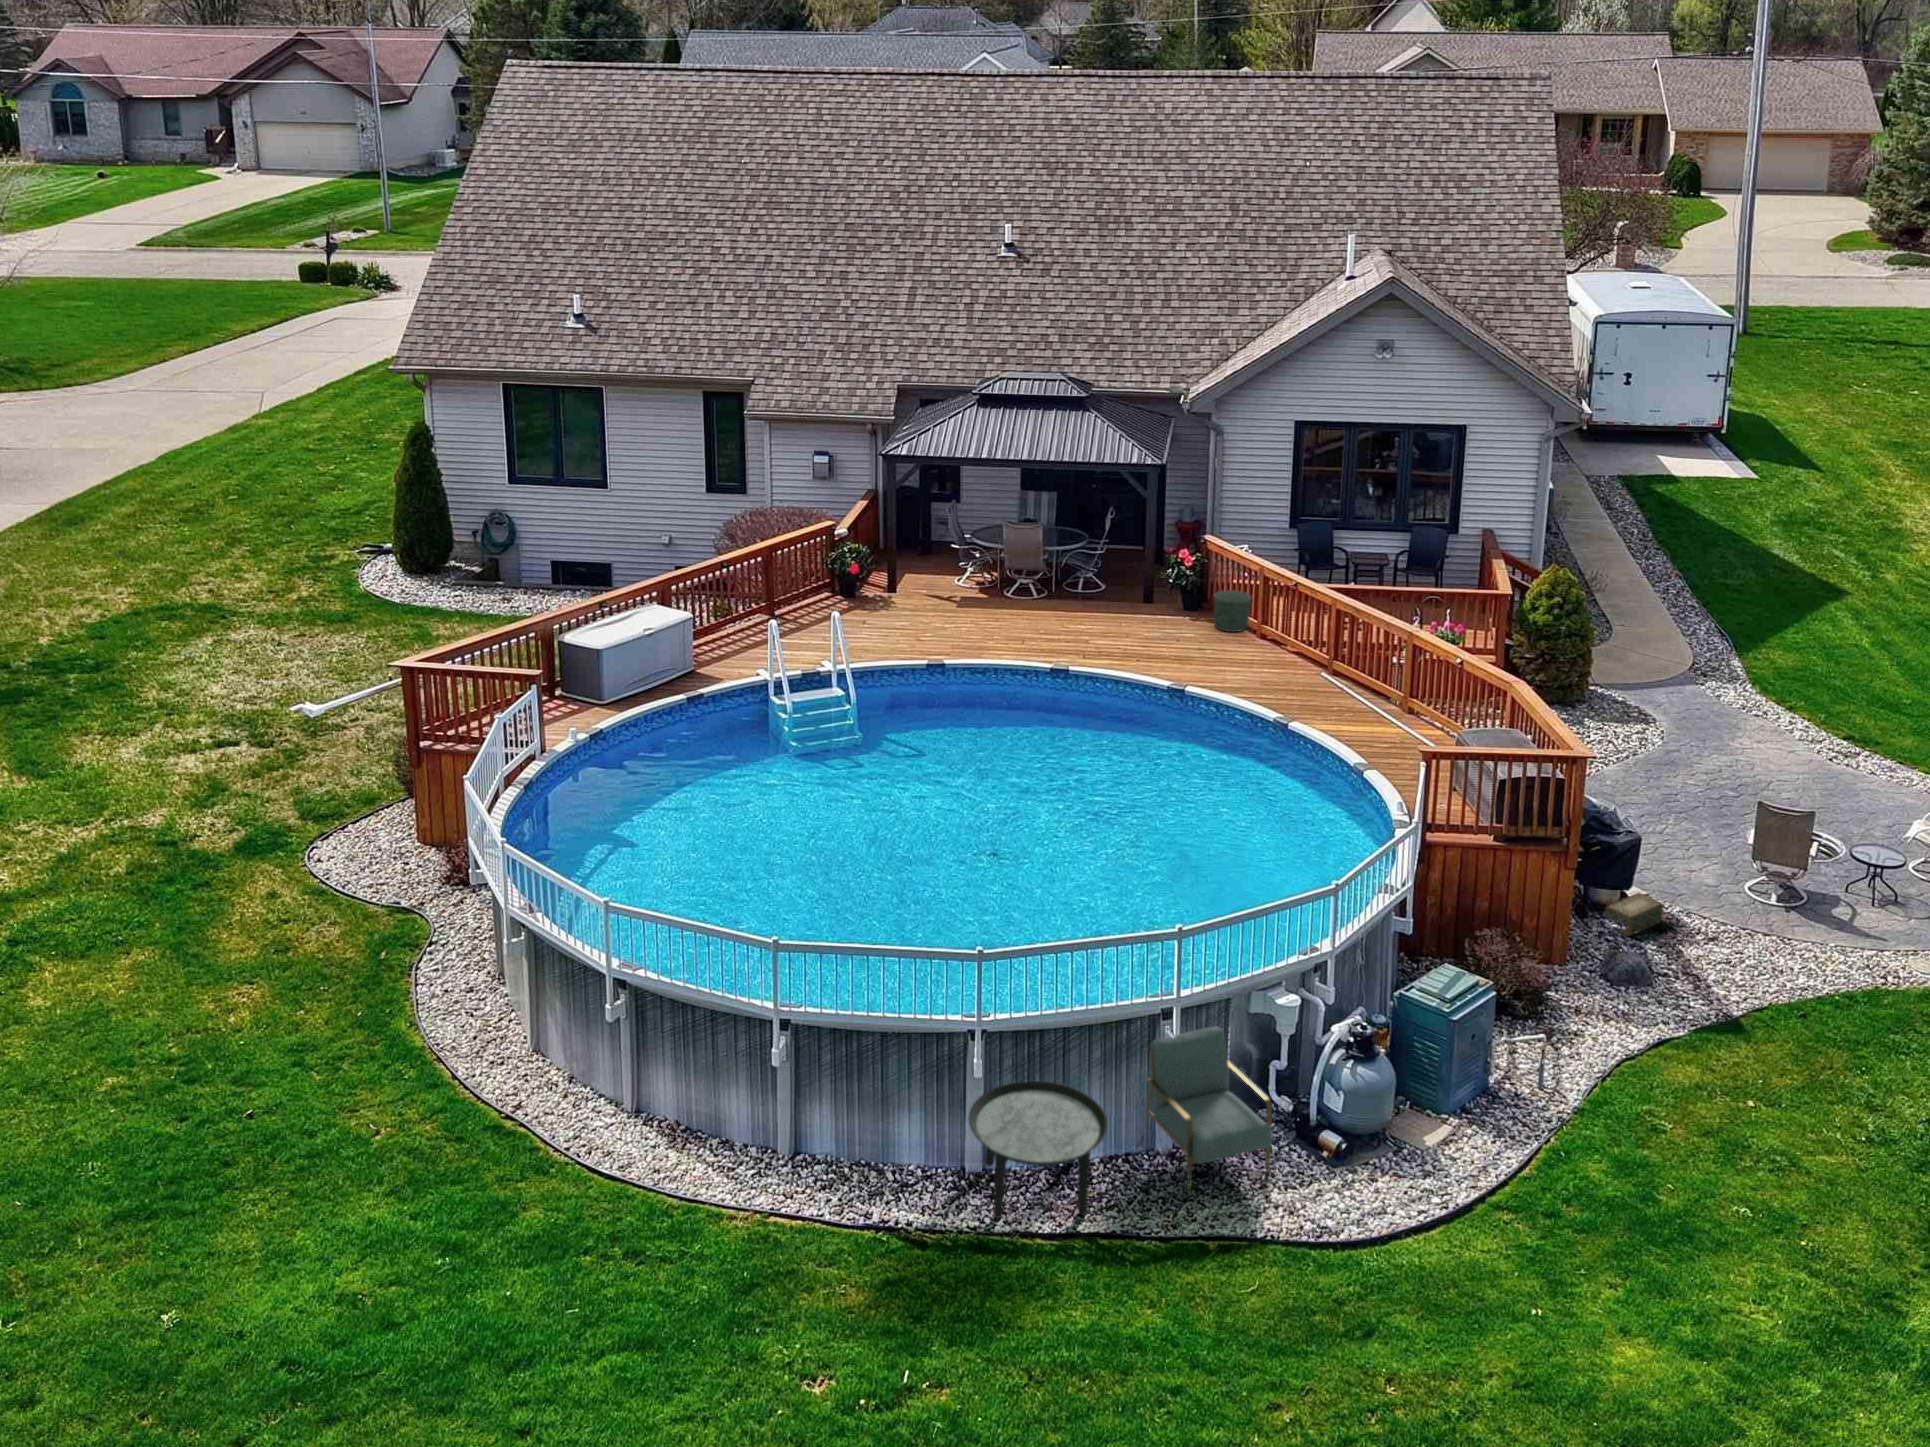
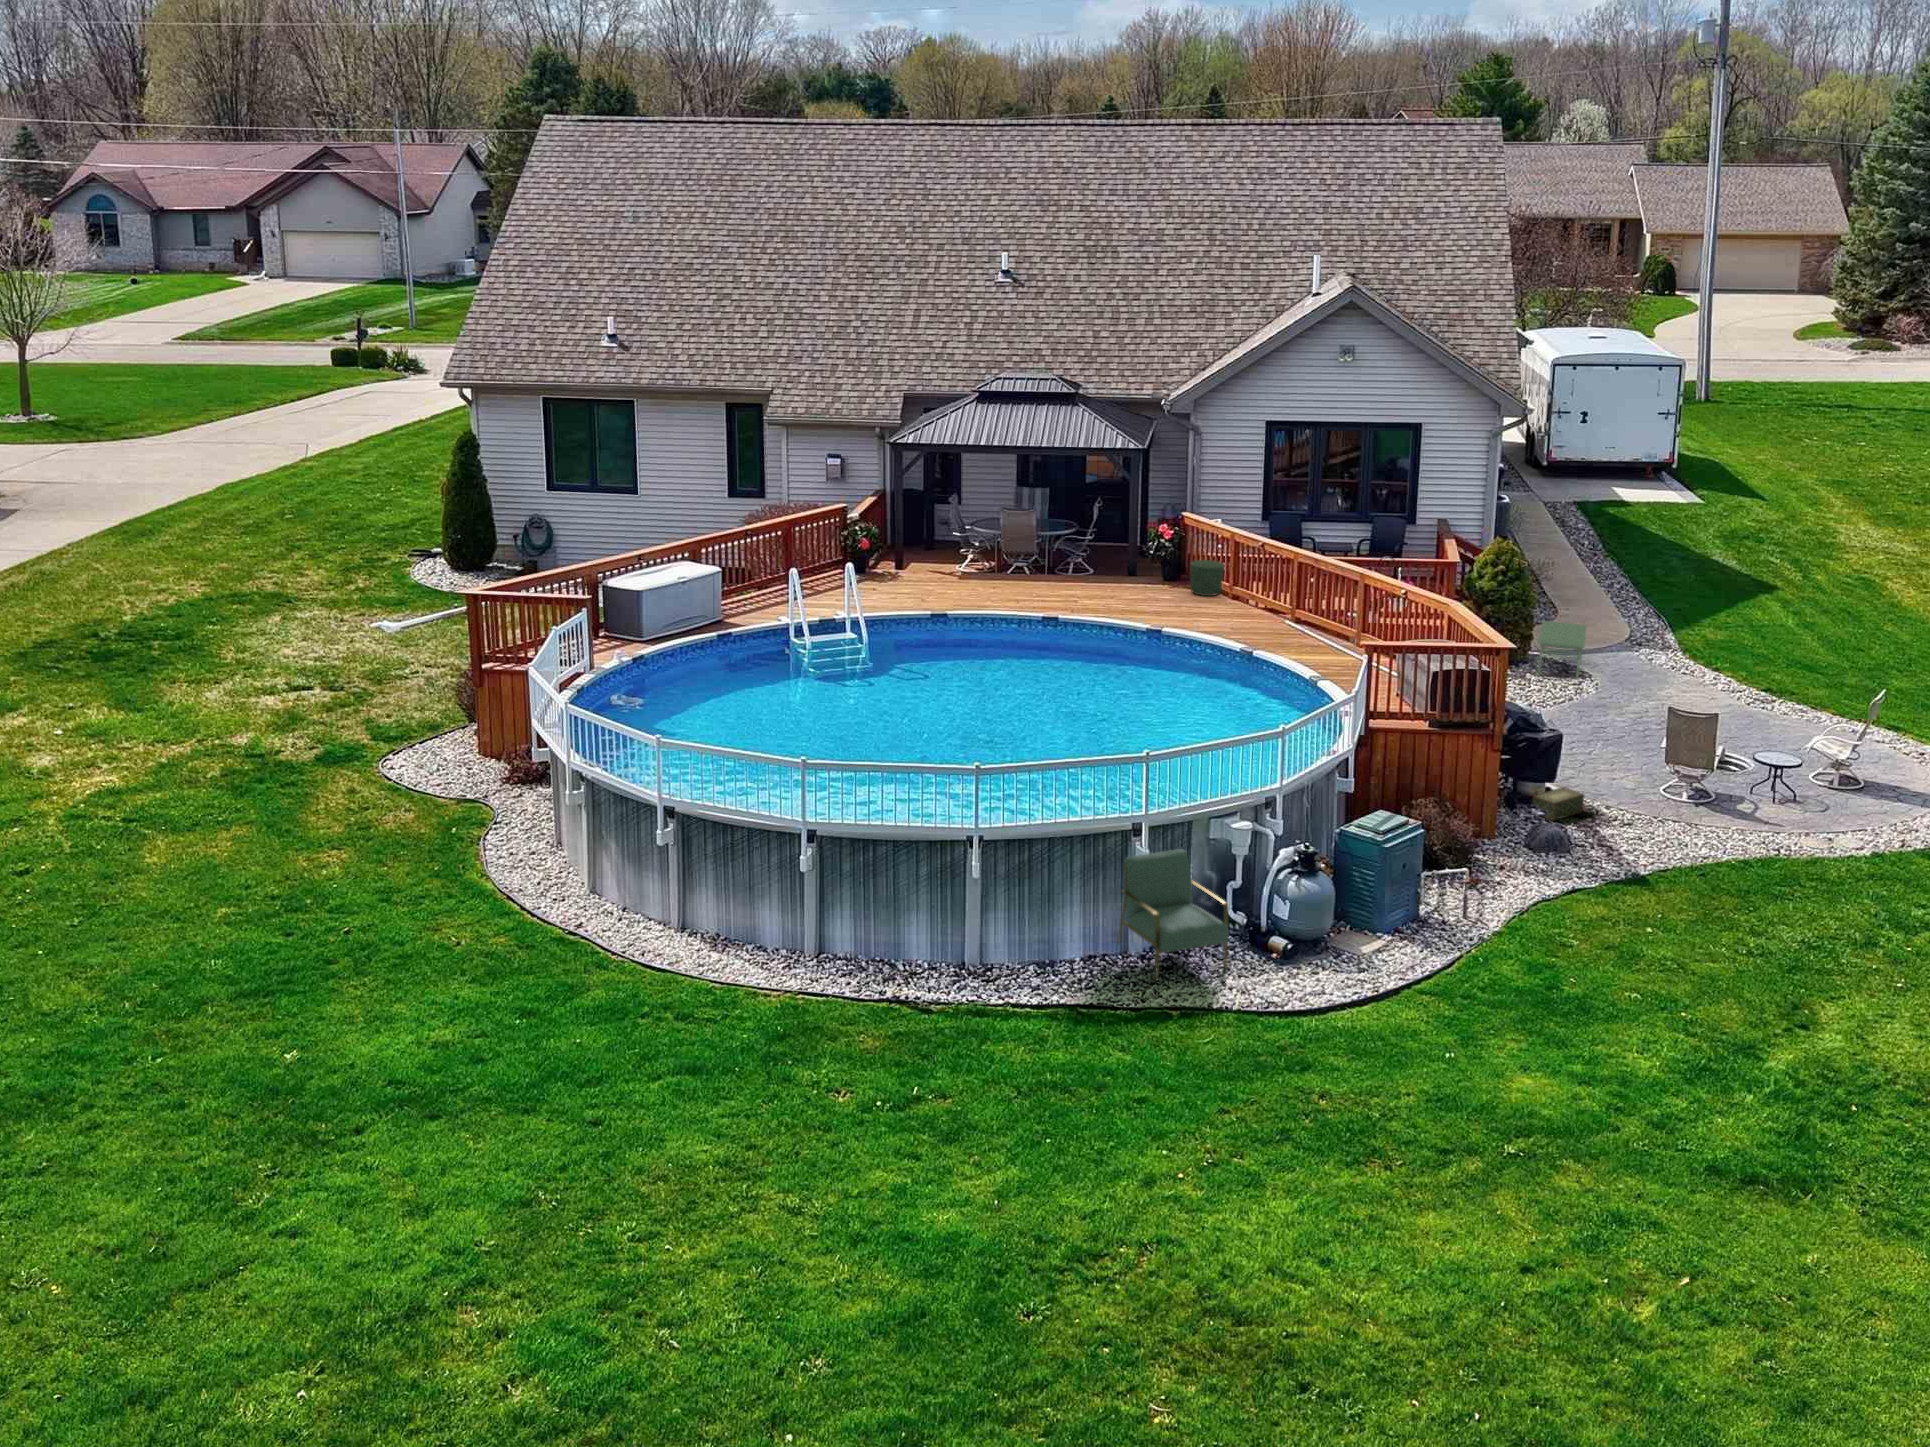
storage bench: none [1595,651,1649,724] -> present [1537,621,1587,679]
round table: present [969,1081,1108,1219] -> none [967,890,1087,996]

